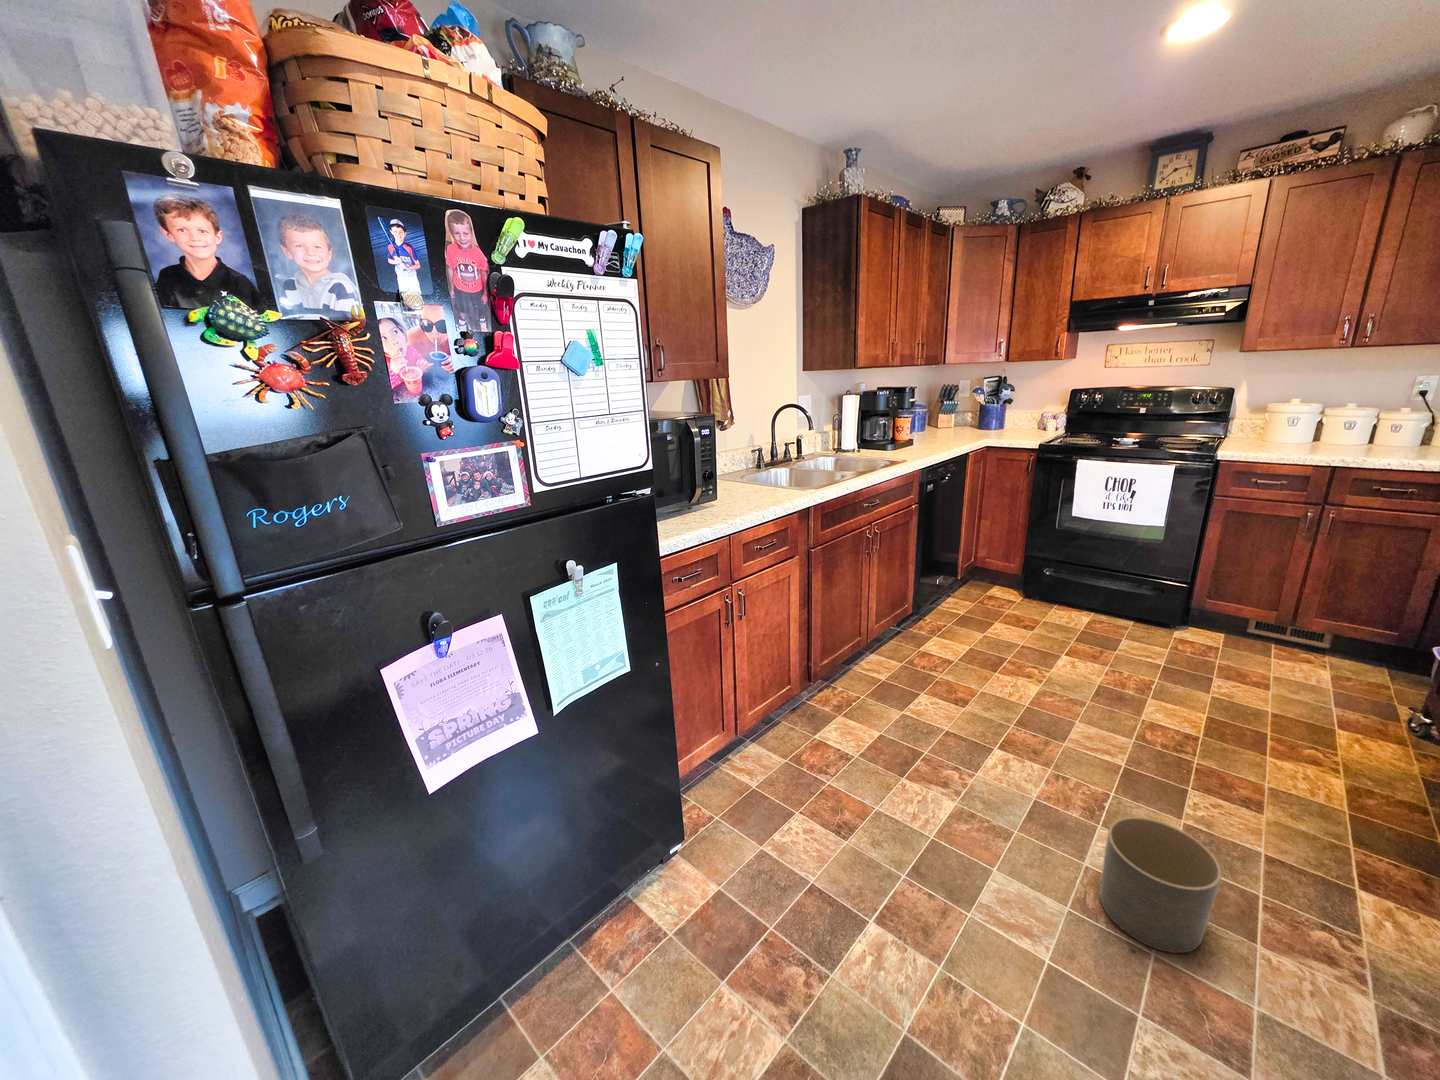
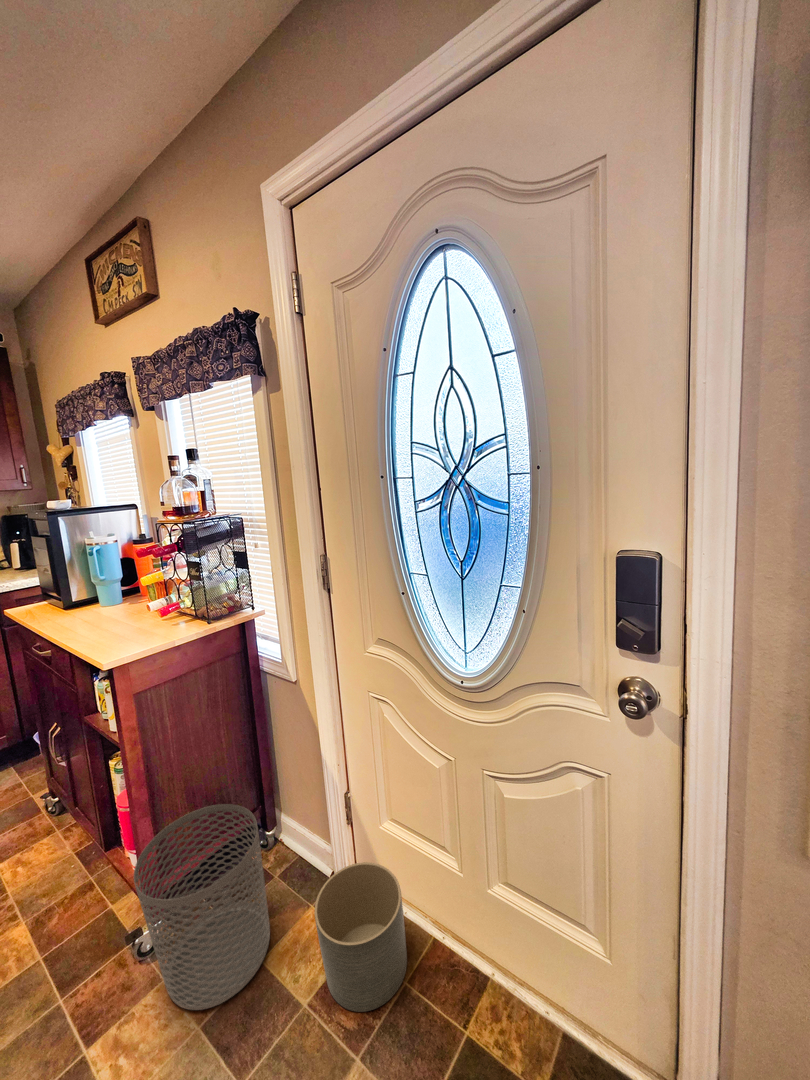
waste bin: none [1040,679,1163,828] -> present [134,804,270,1010]

